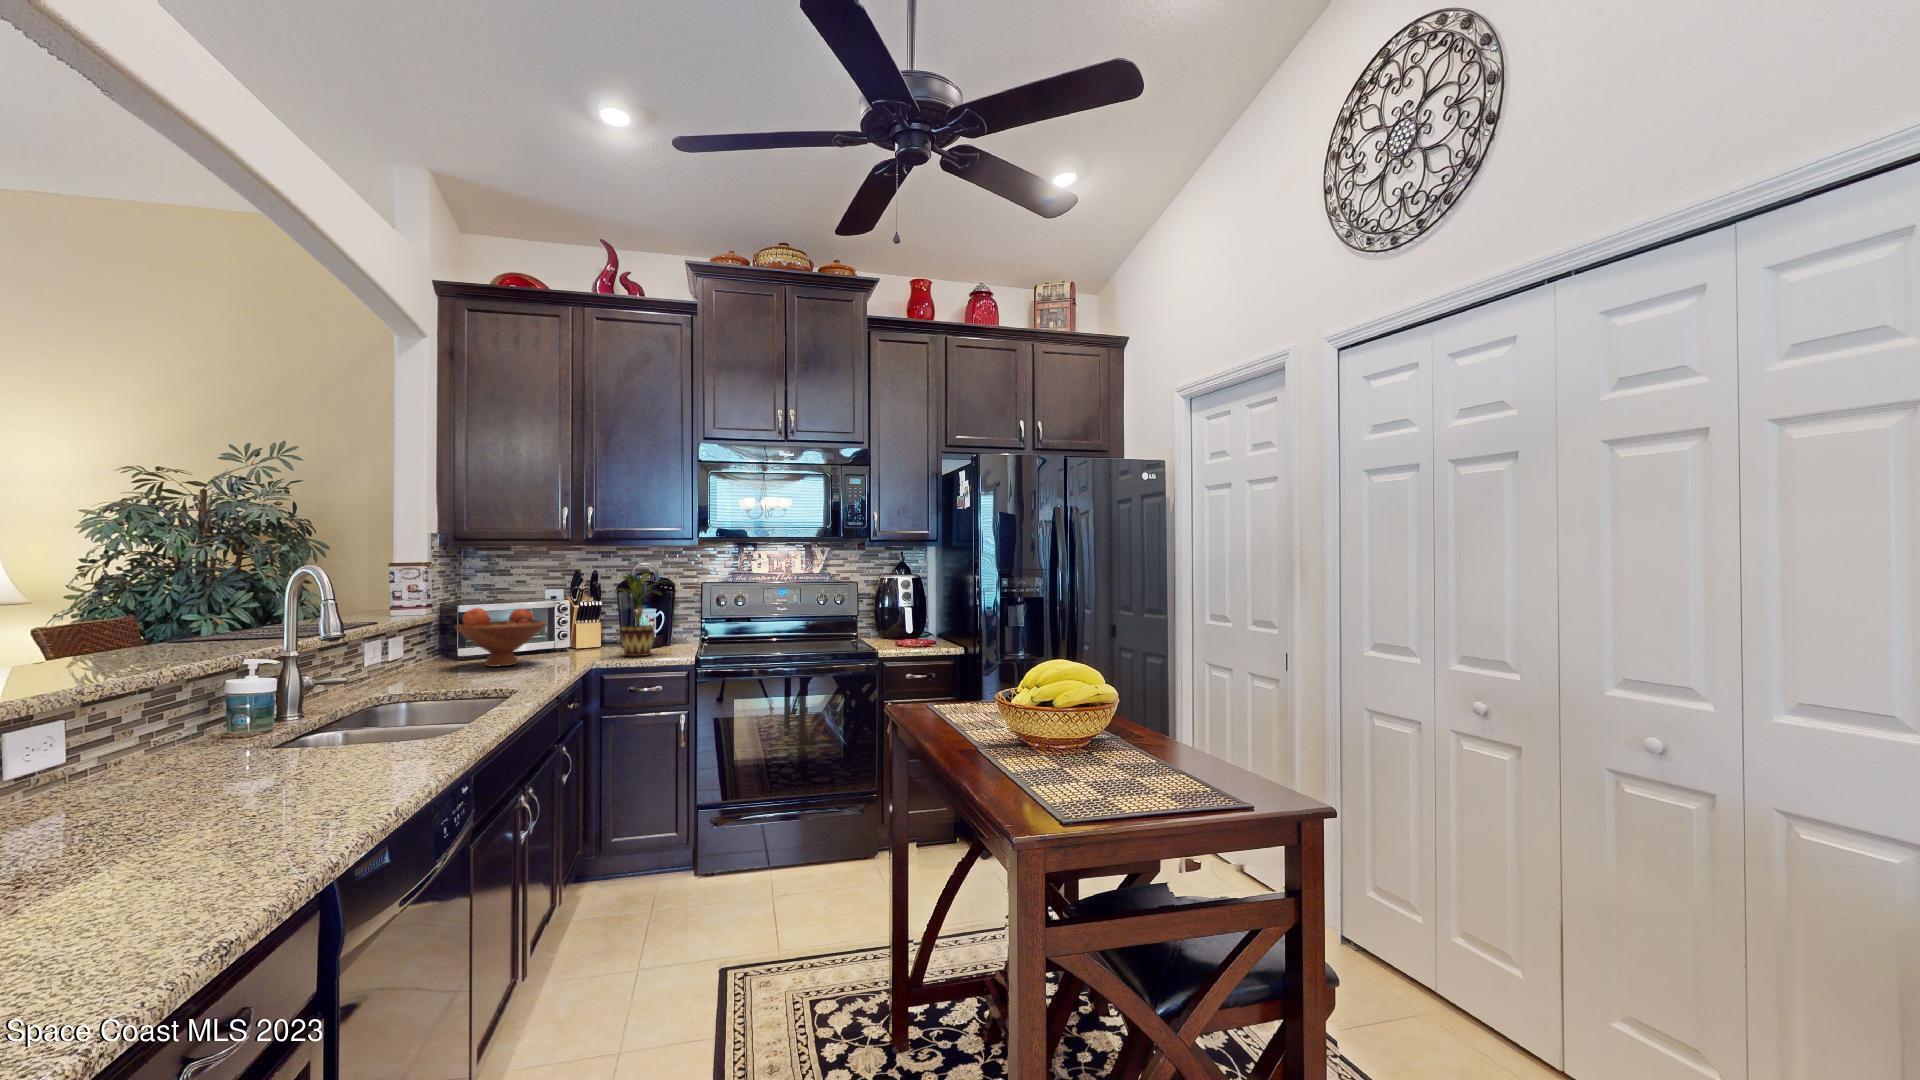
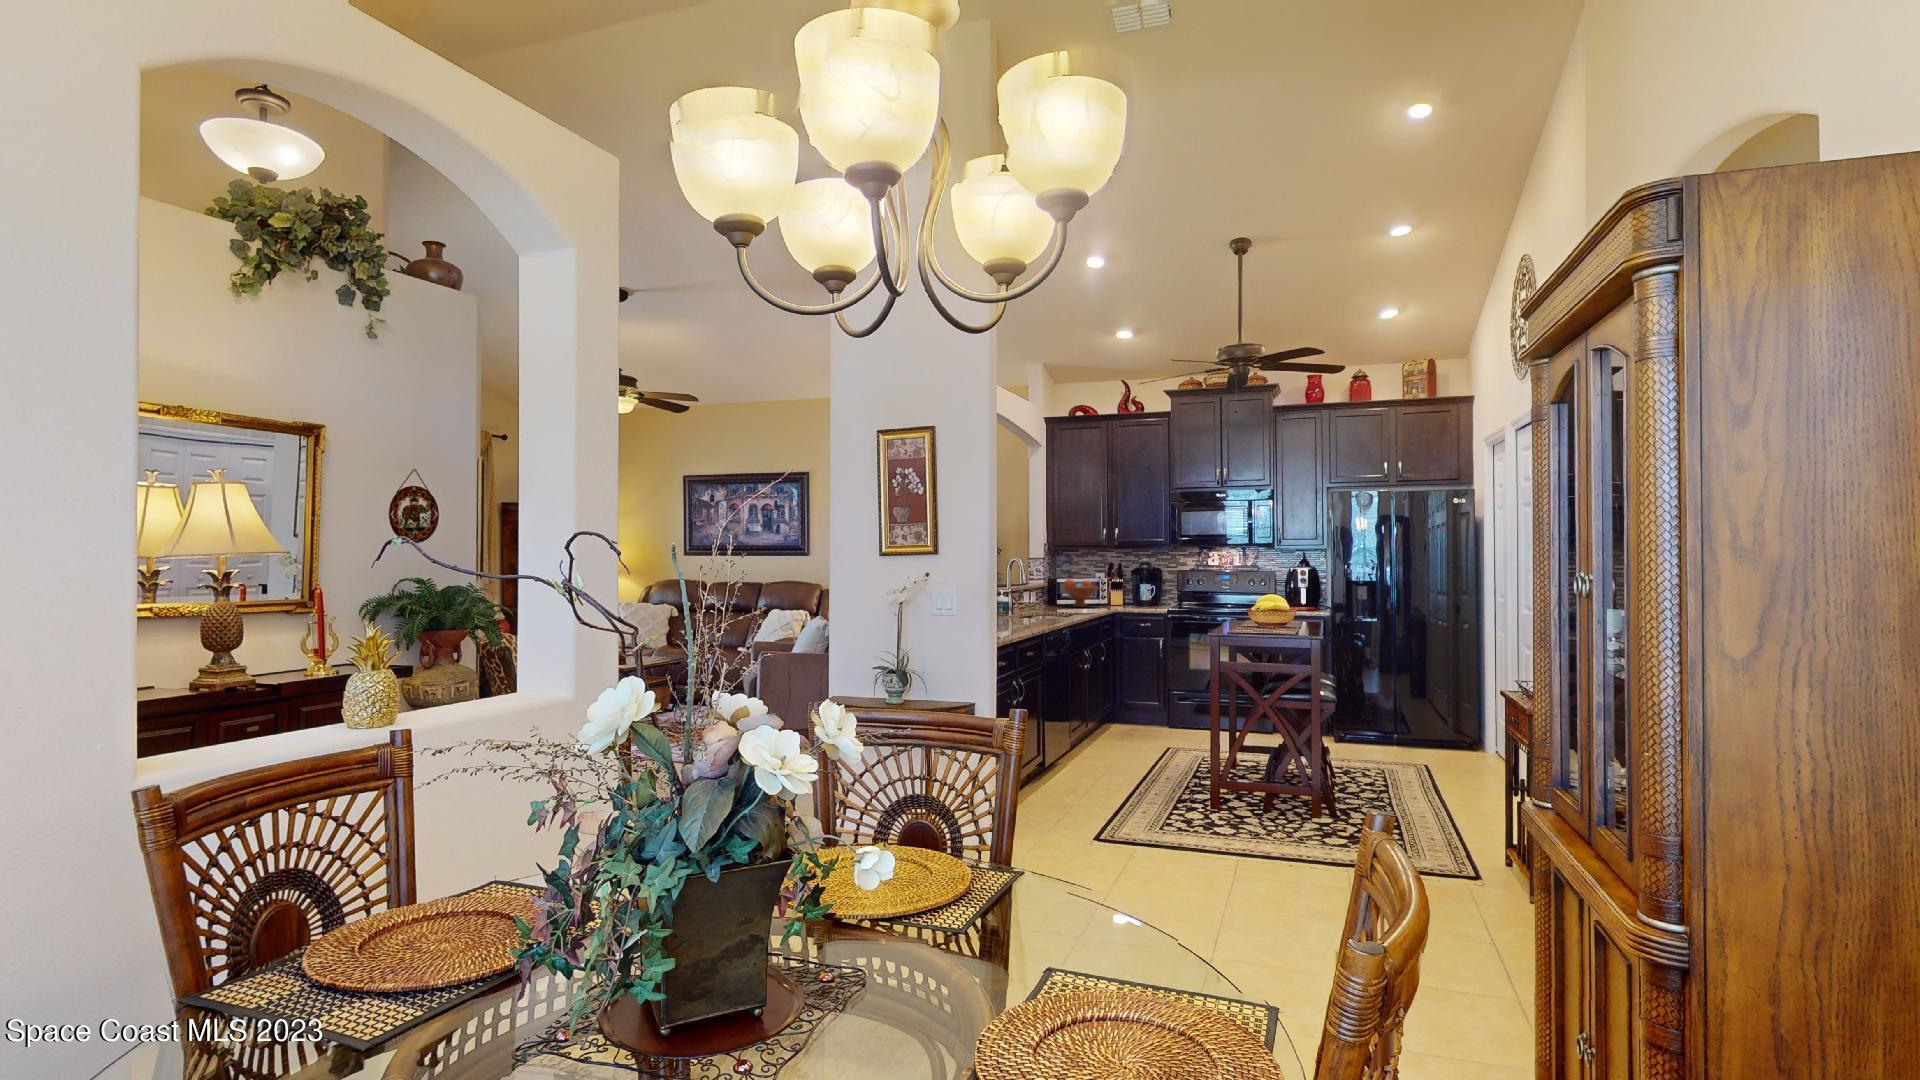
potted plant: present [614,573,656,656] -> none [1126,563,1160,608]

